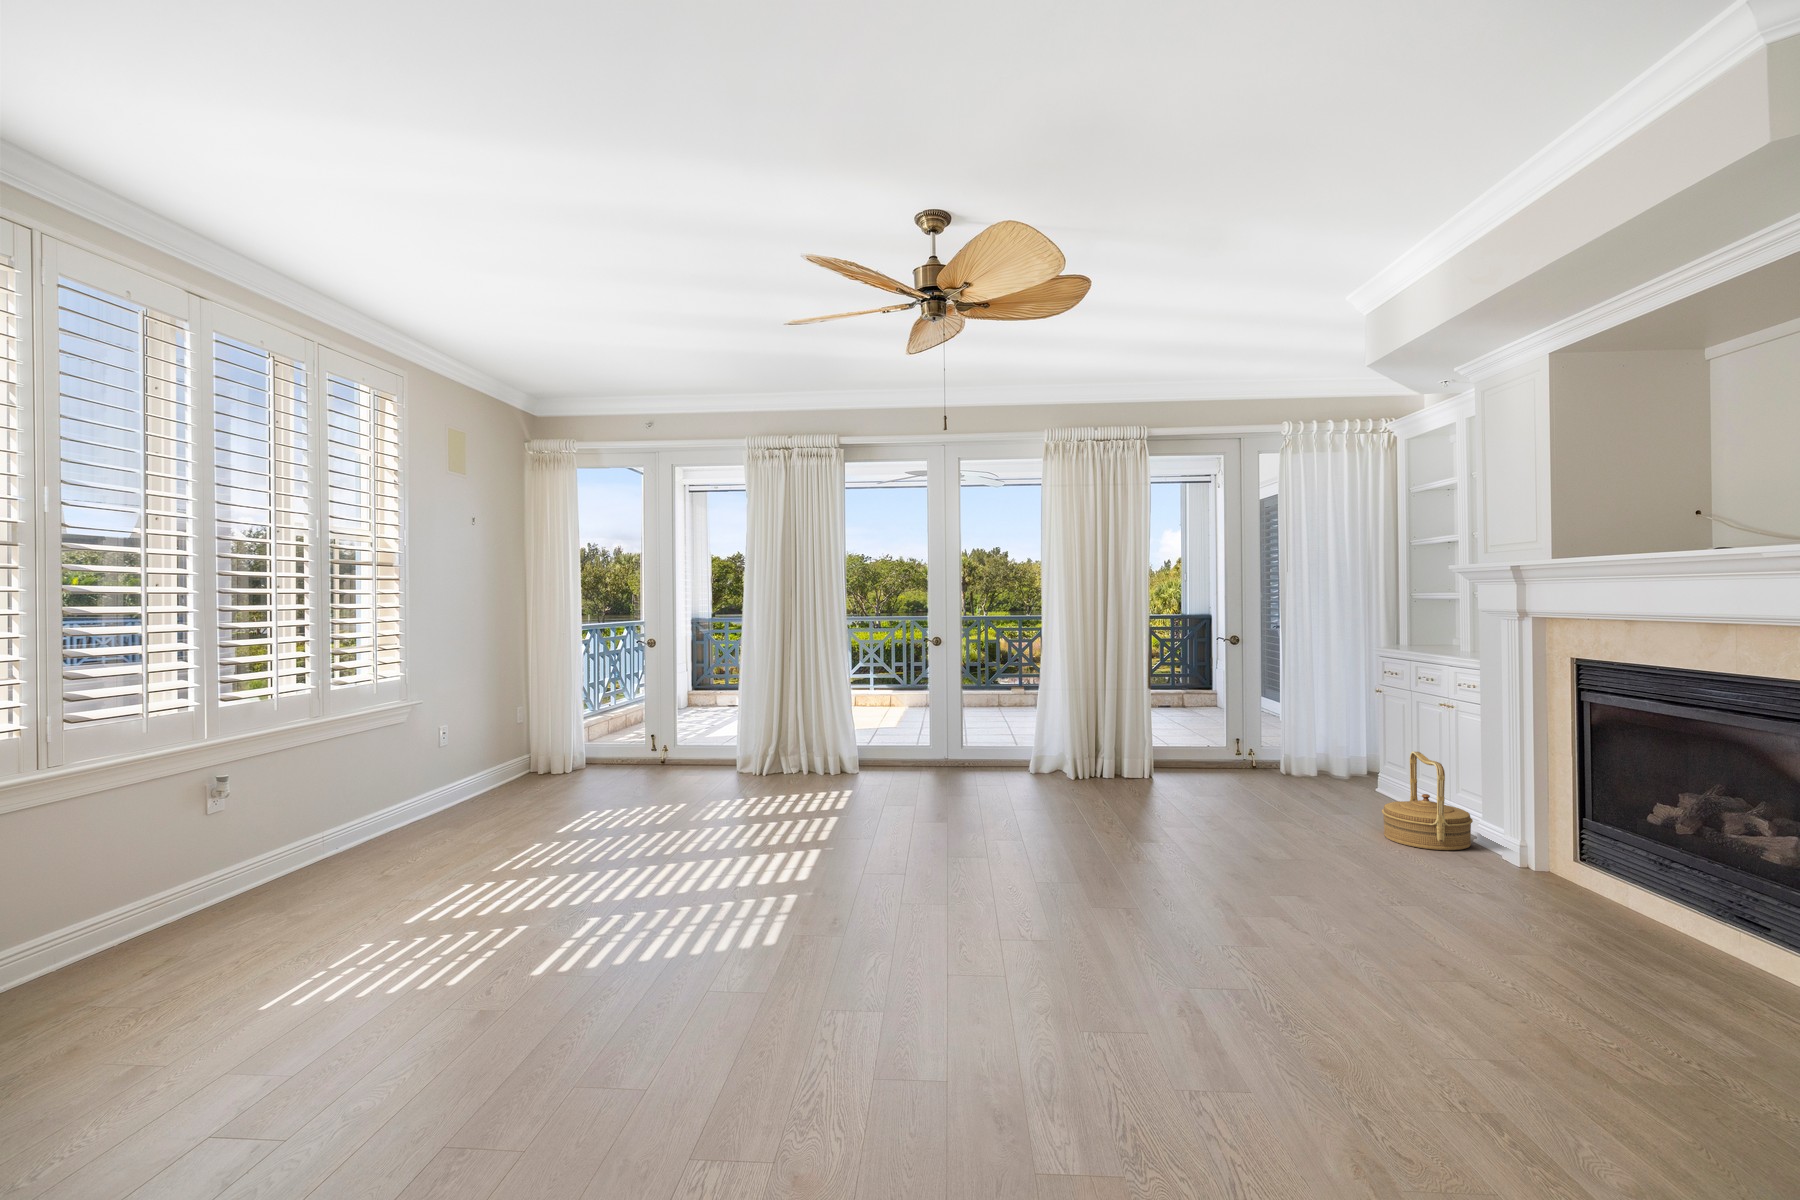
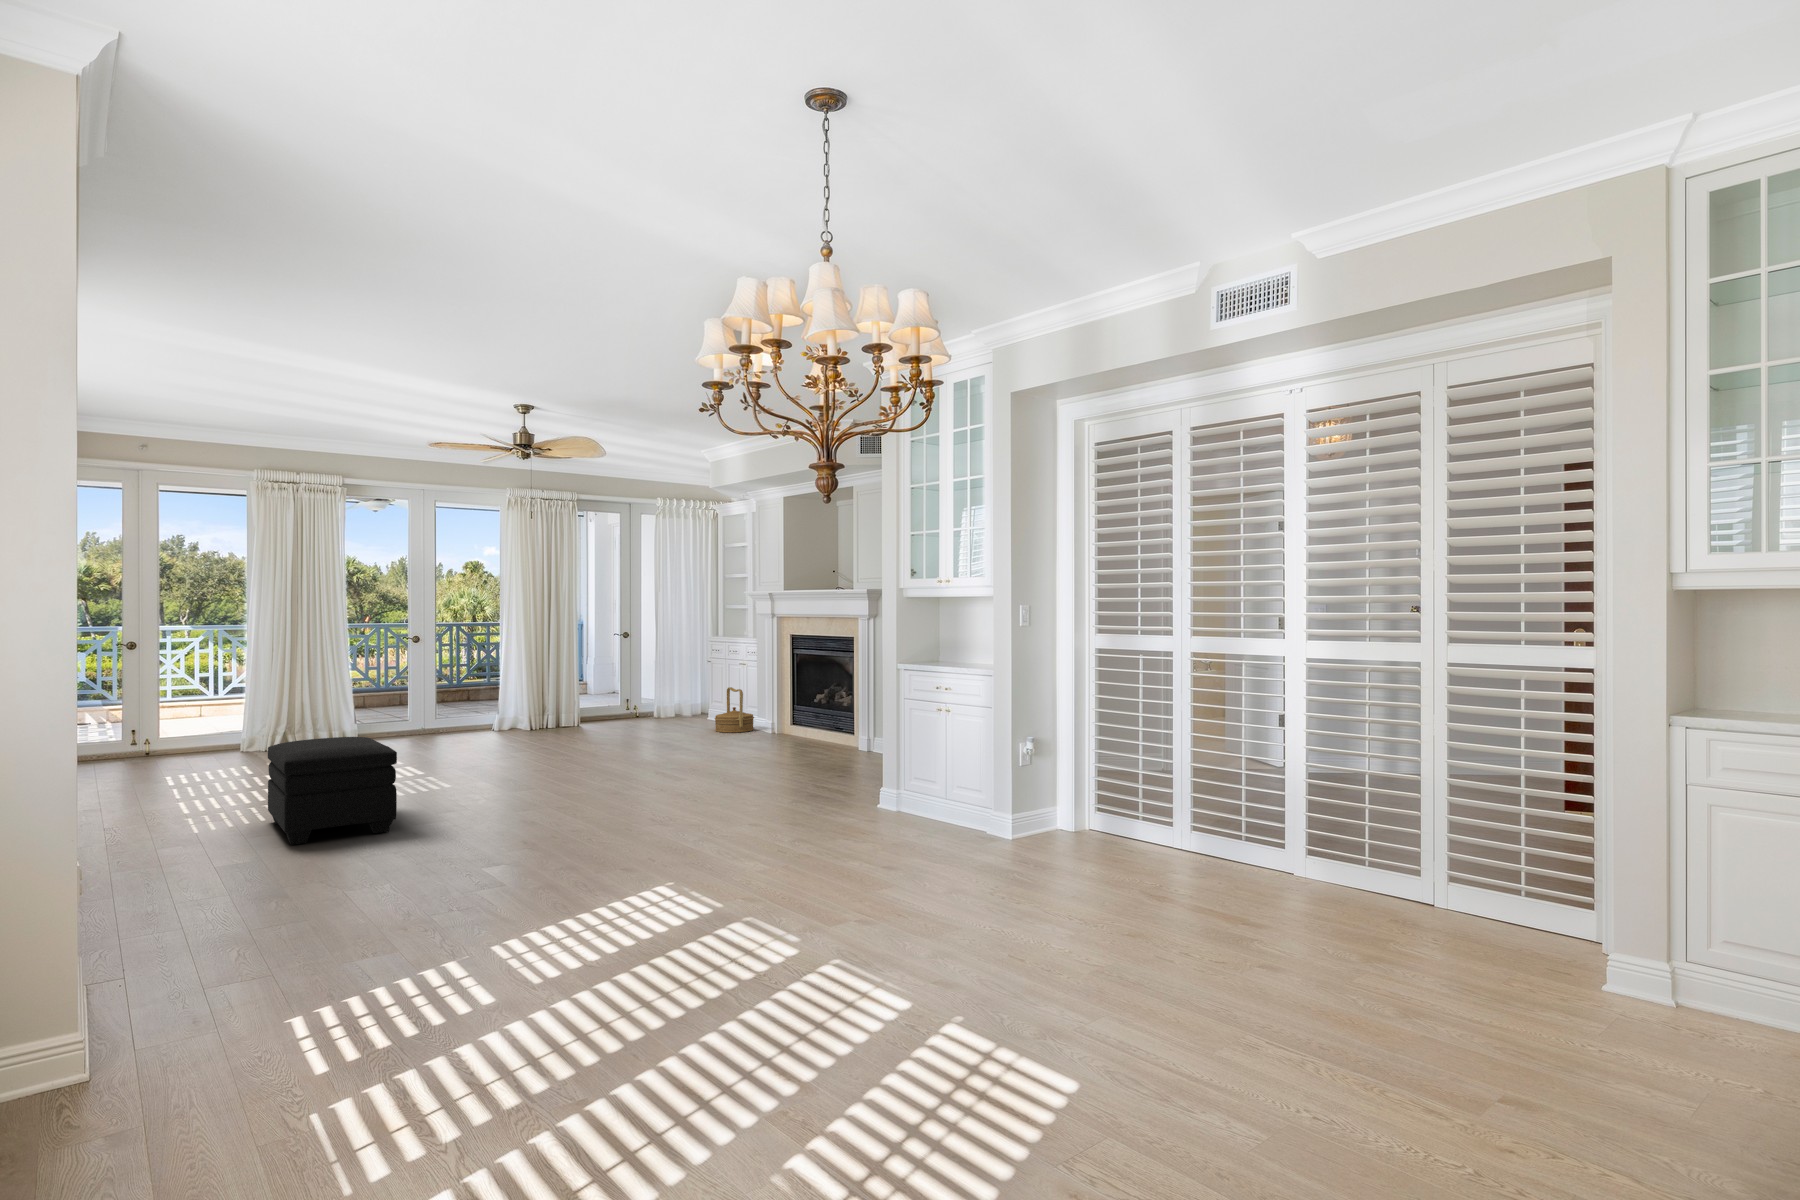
ottoman: none [231,858,582,1141] -> present [268,737,397,845]

